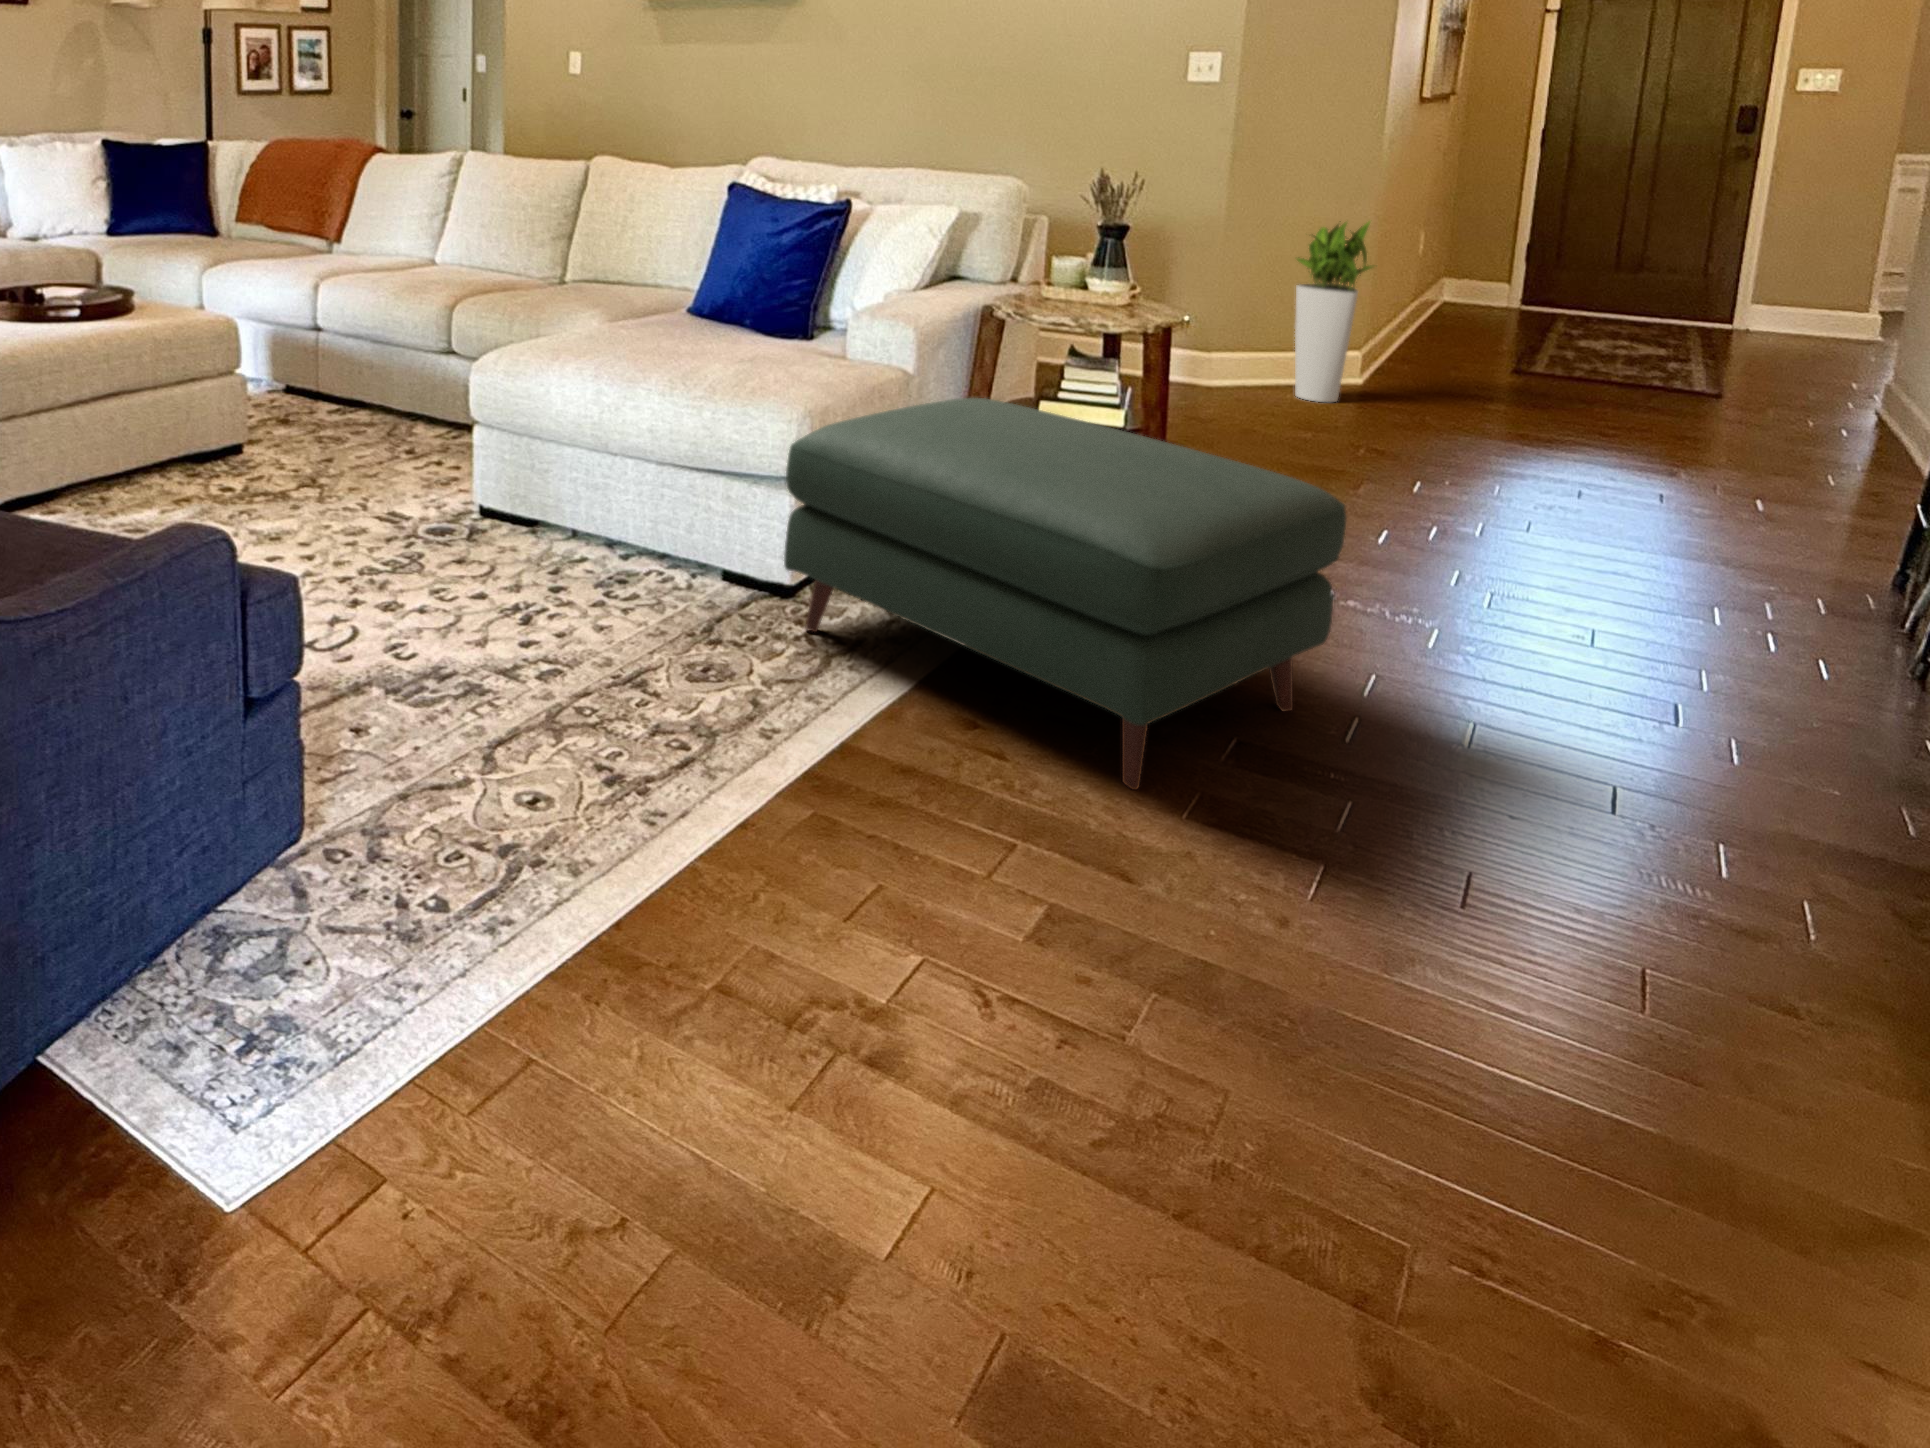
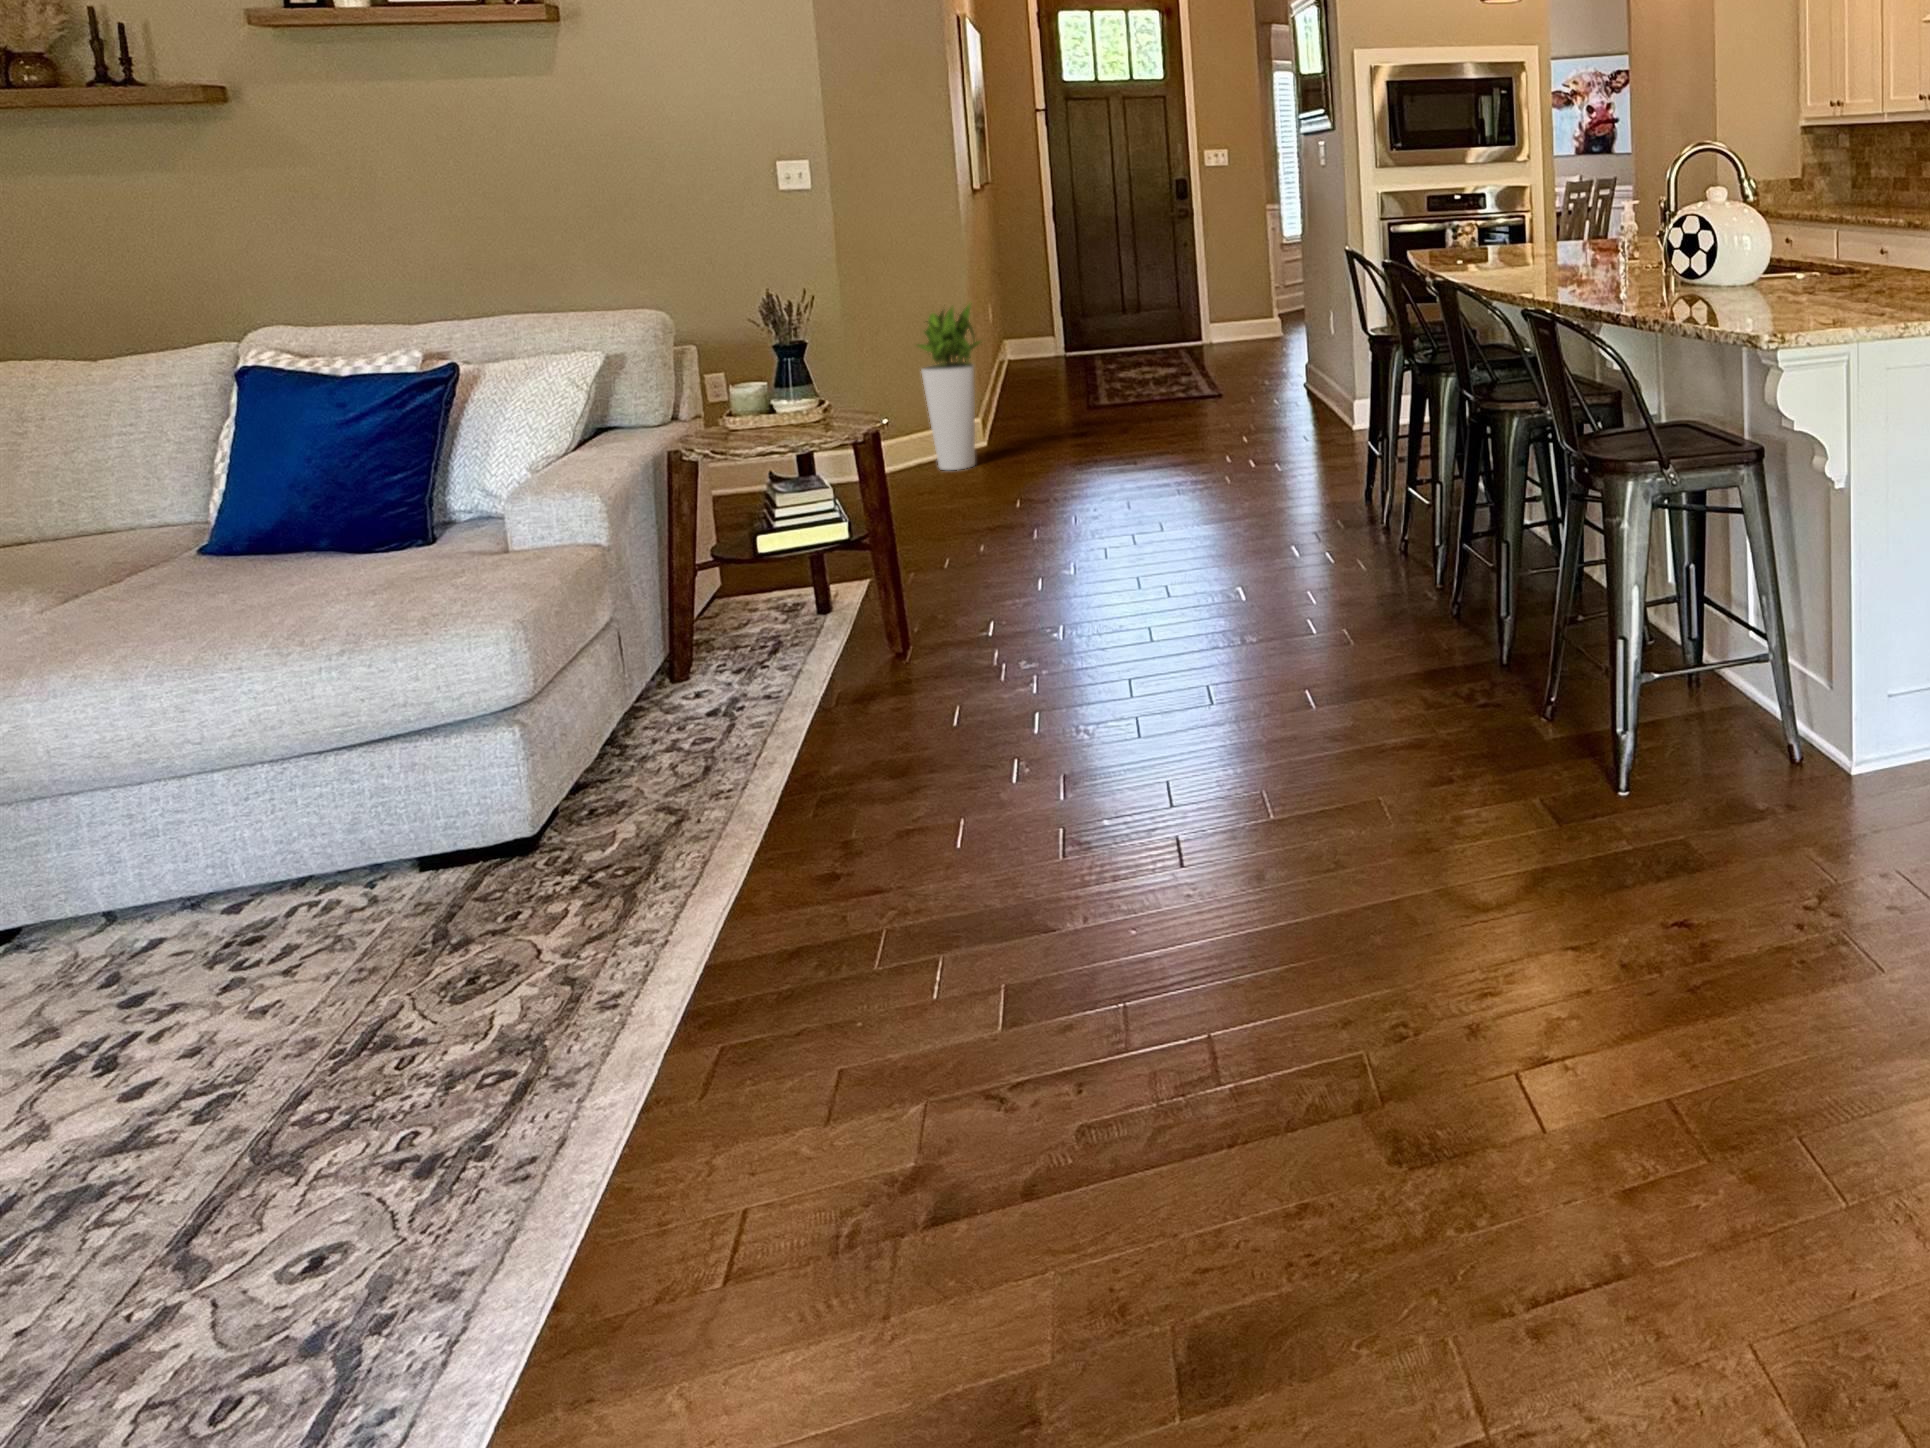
ottoman: present [784,398,1347,790] -> none [515,534,1096,874]

